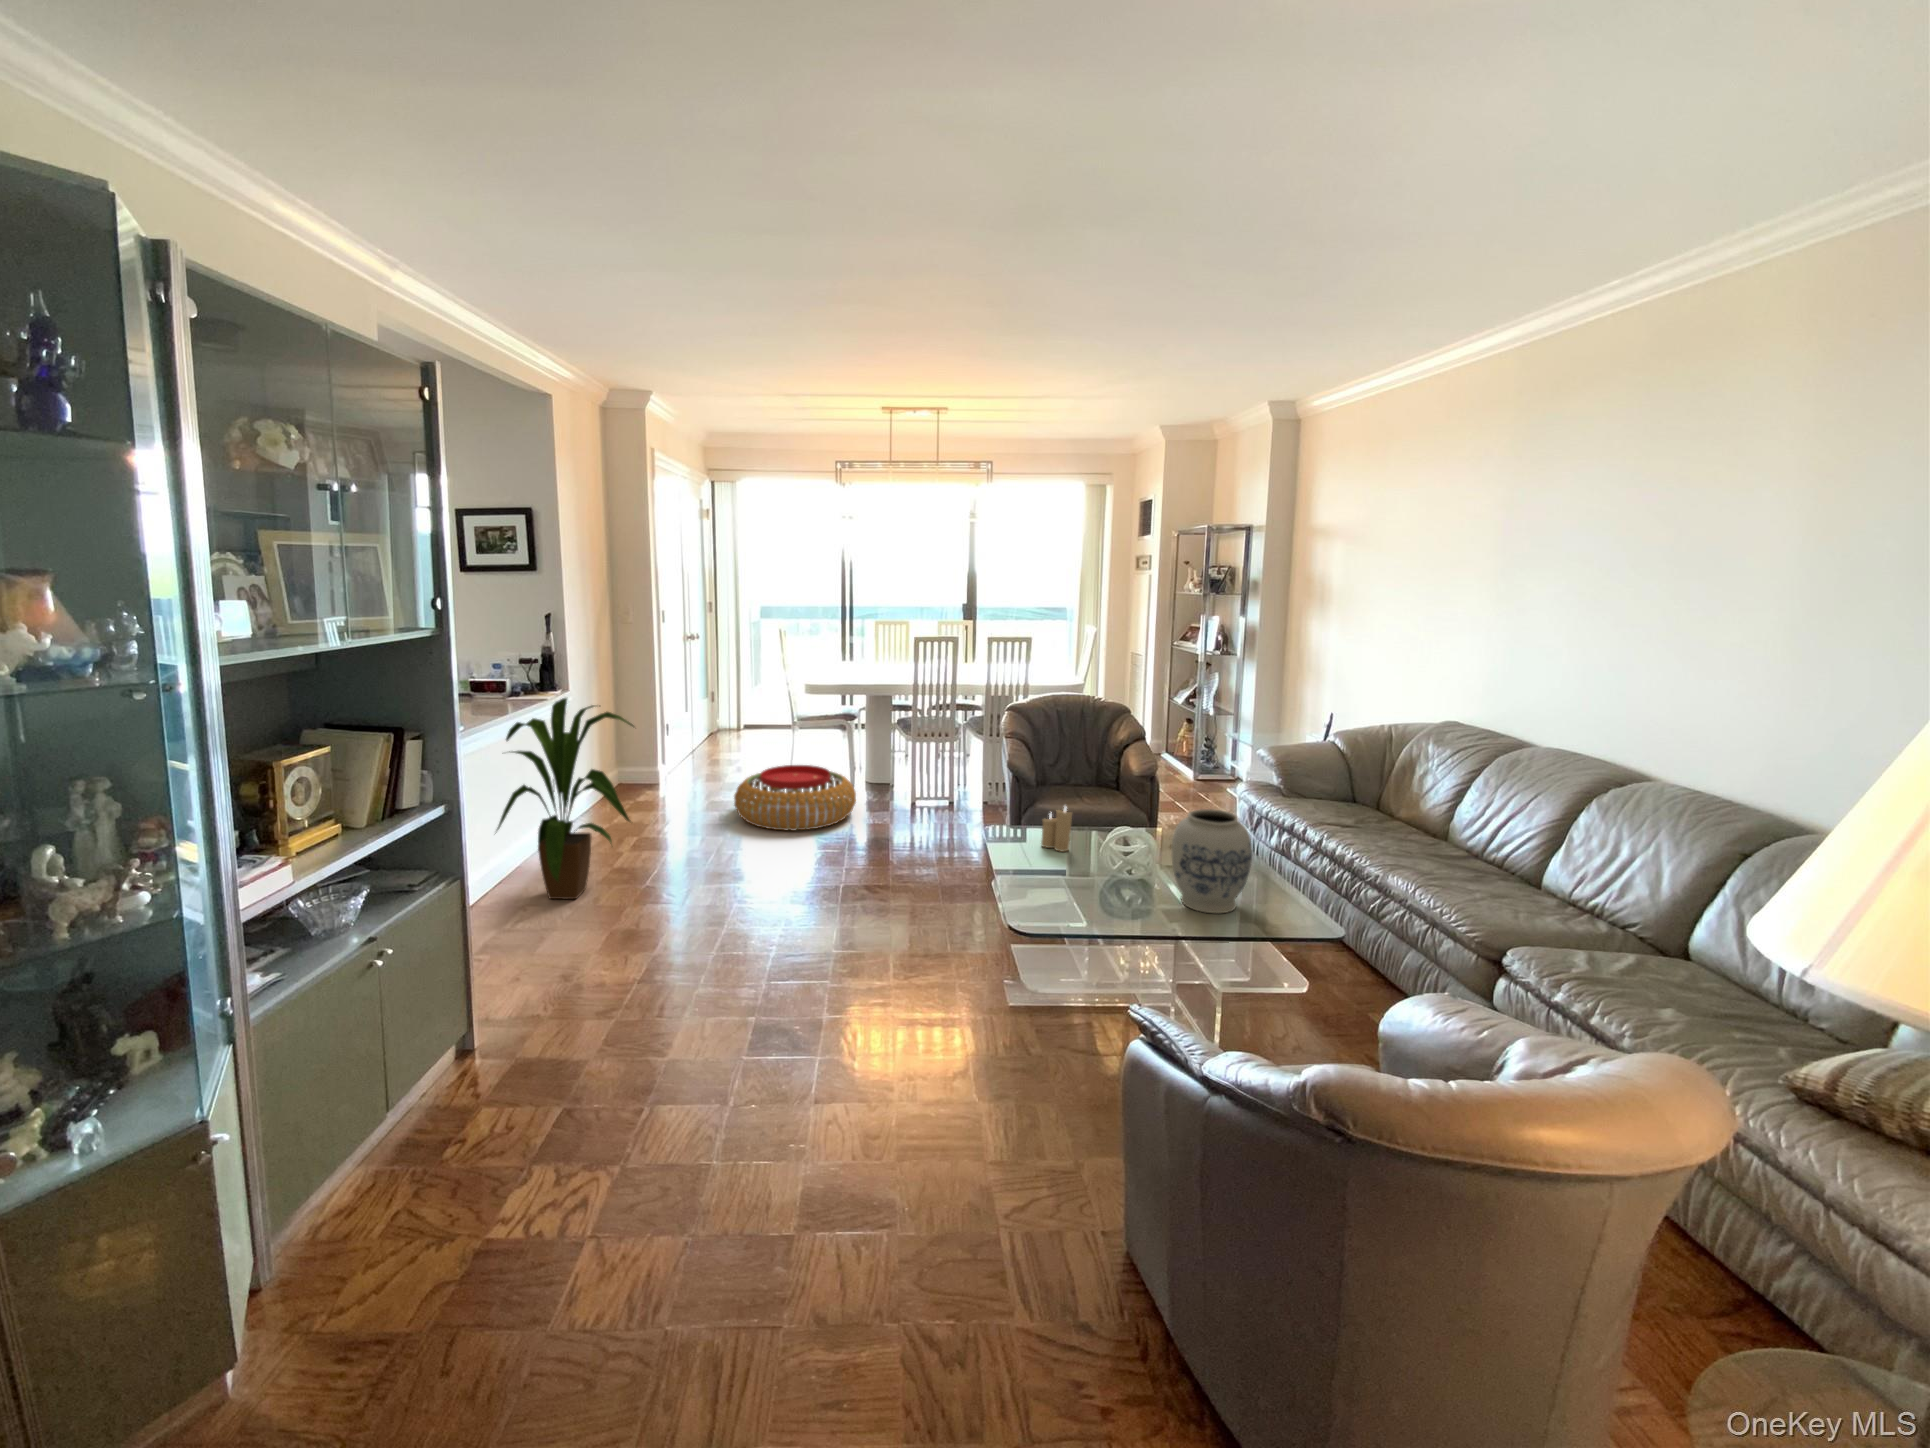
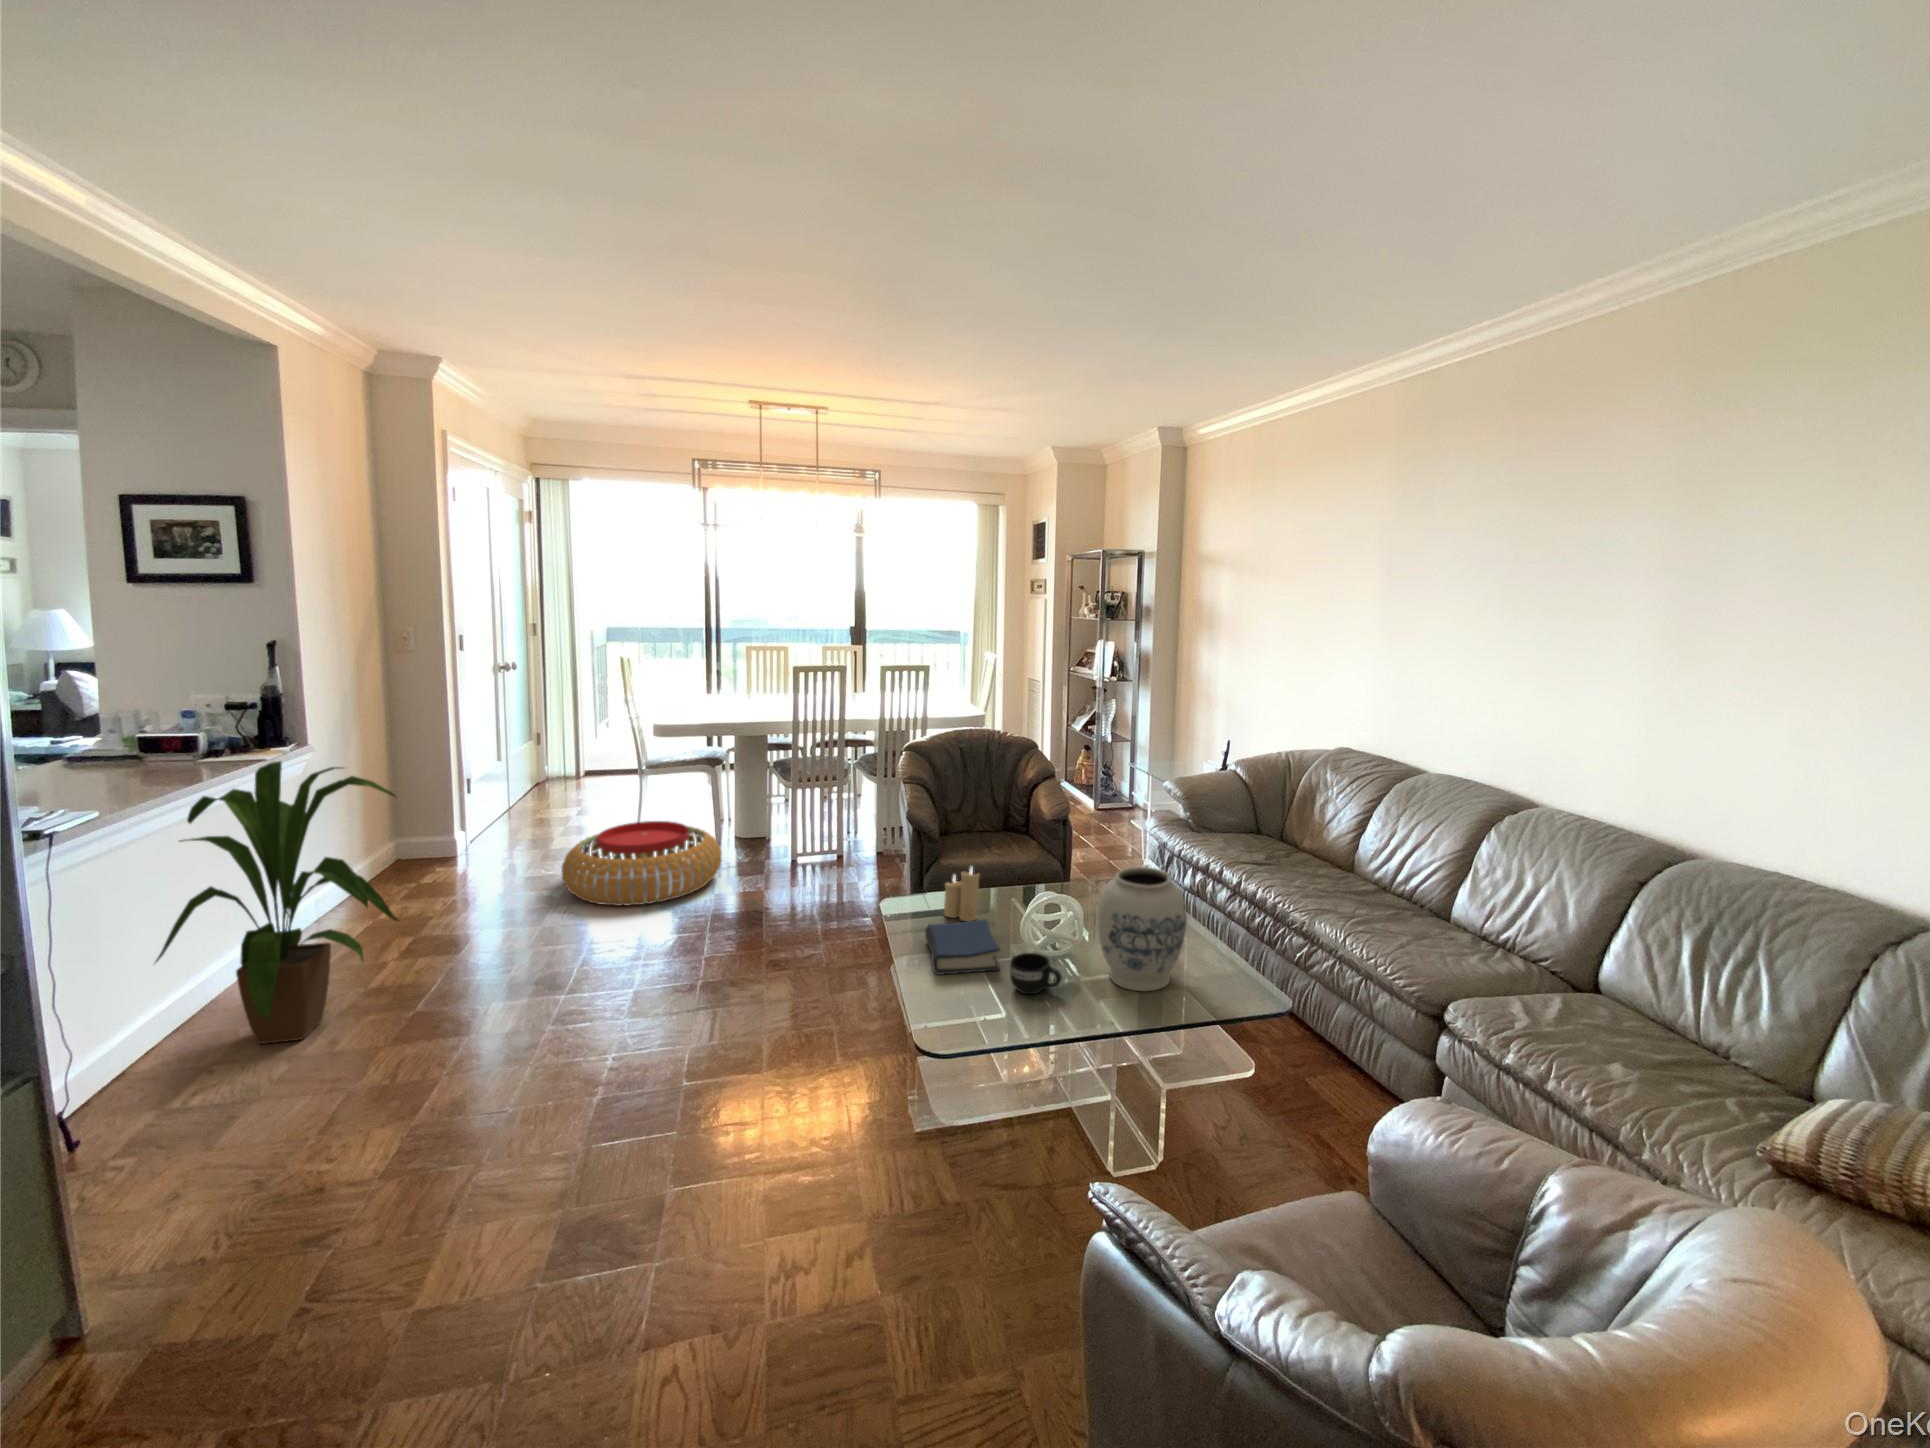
hardback book: none [1025,849,1086,888] -> present [925,919,1000,975]
mug: none [1093,874,1137,906] -> present [1010,953,1061,994]

